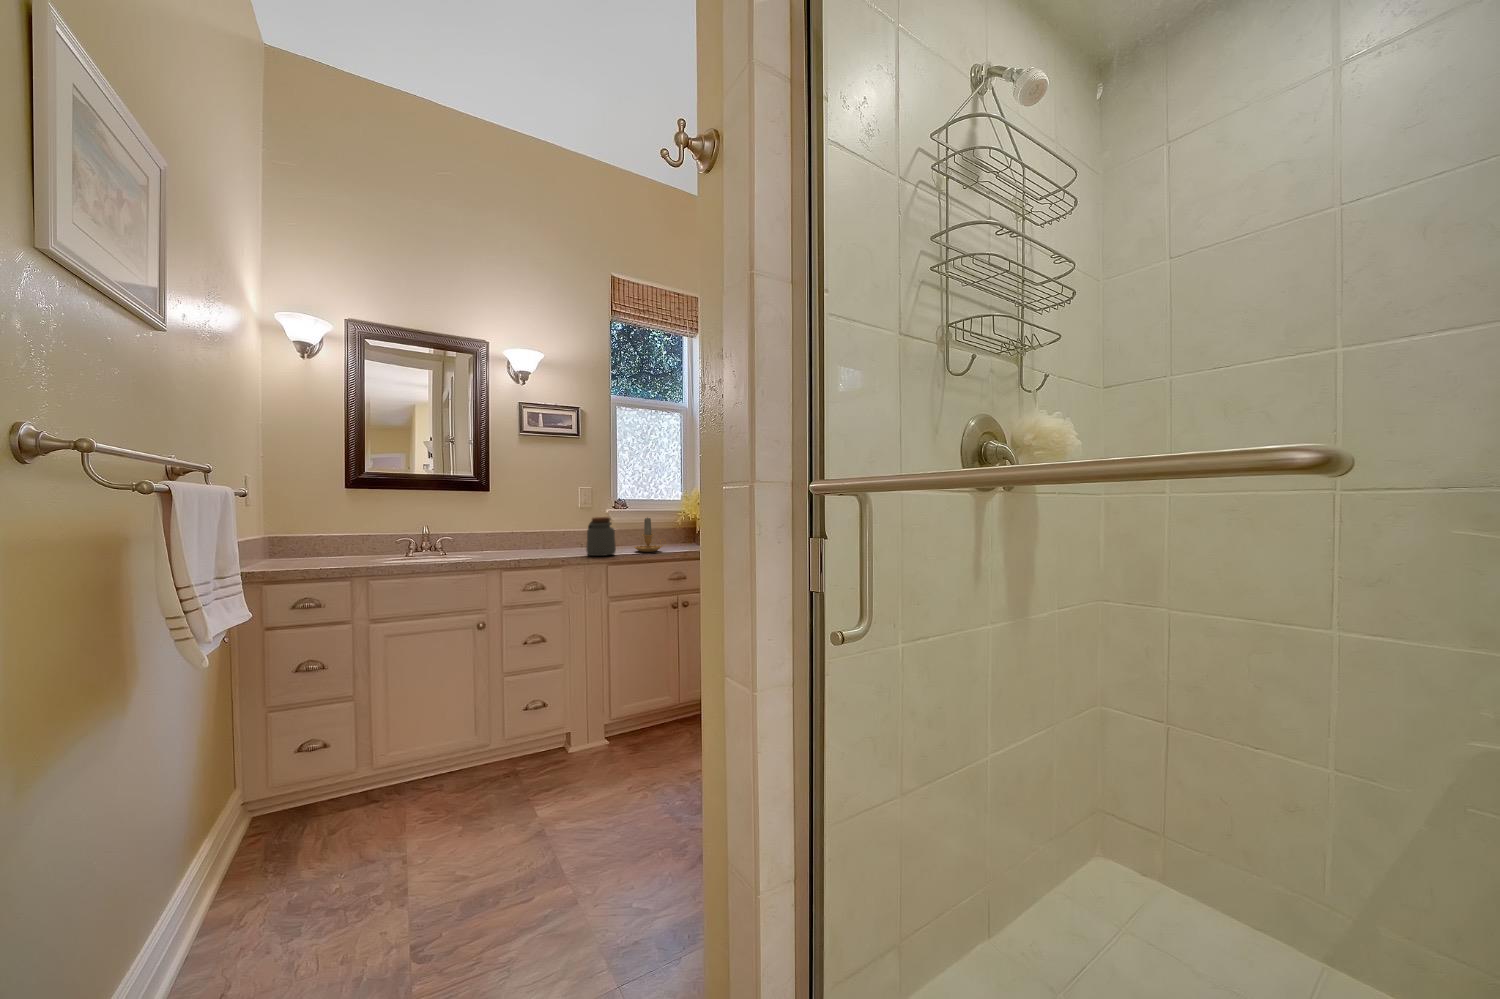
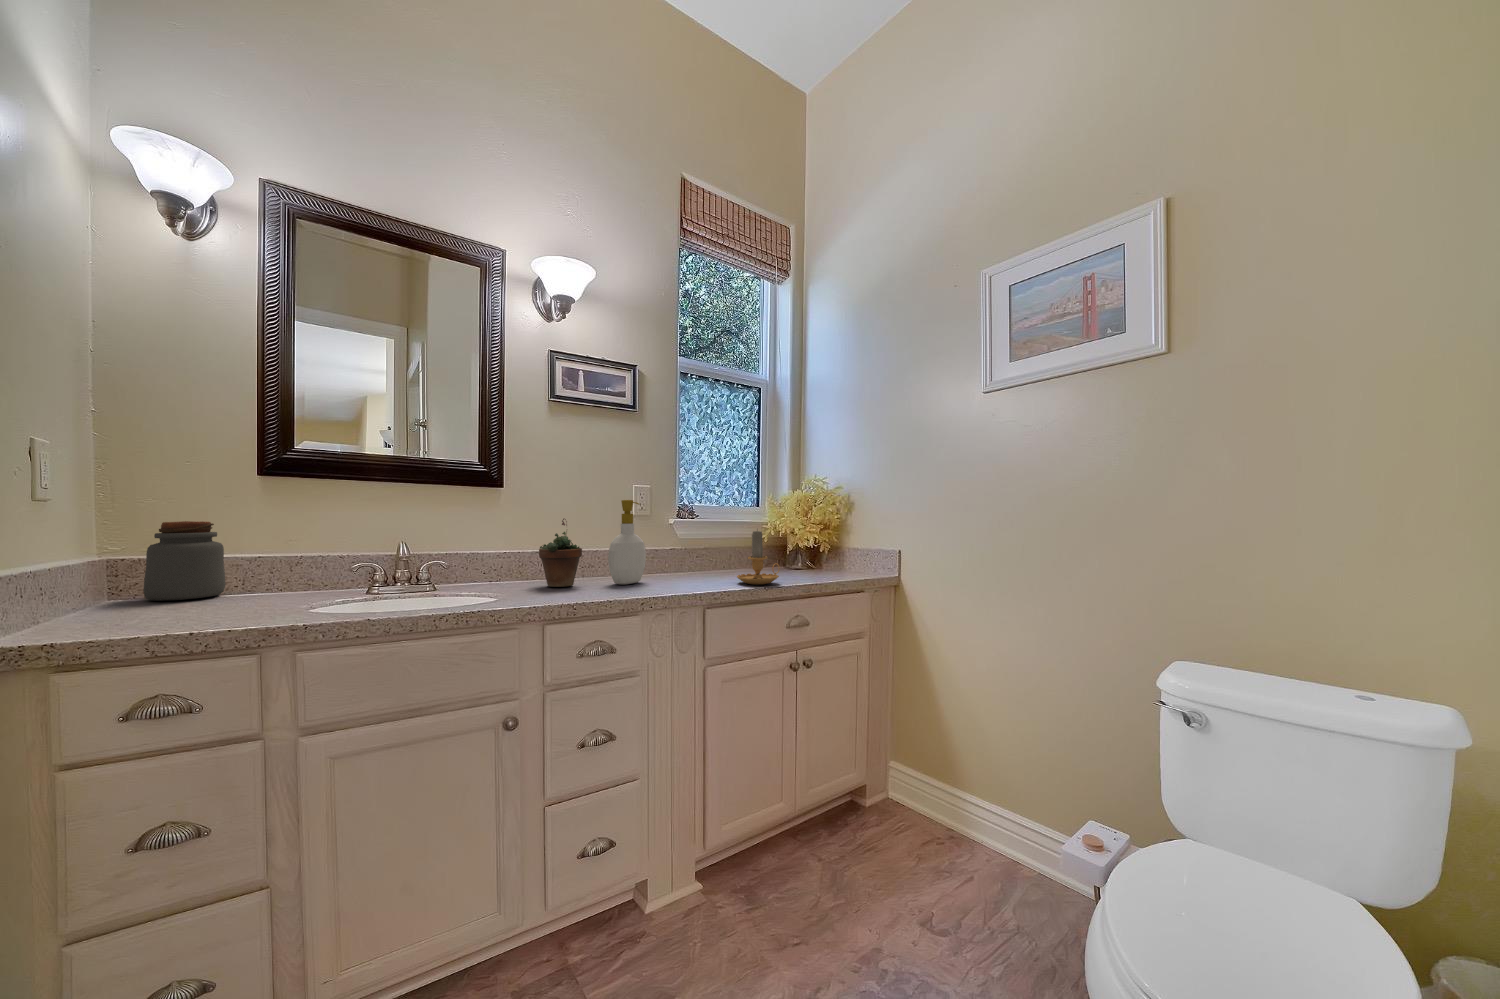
soap bottle: none [550,499,577,552] -> present [608,500,646,585]
succulent plant: none [507,511,534,552] -> present [539,519,582,587]
jar: present [586,517,616,556] -> present [143,521,226,601]

